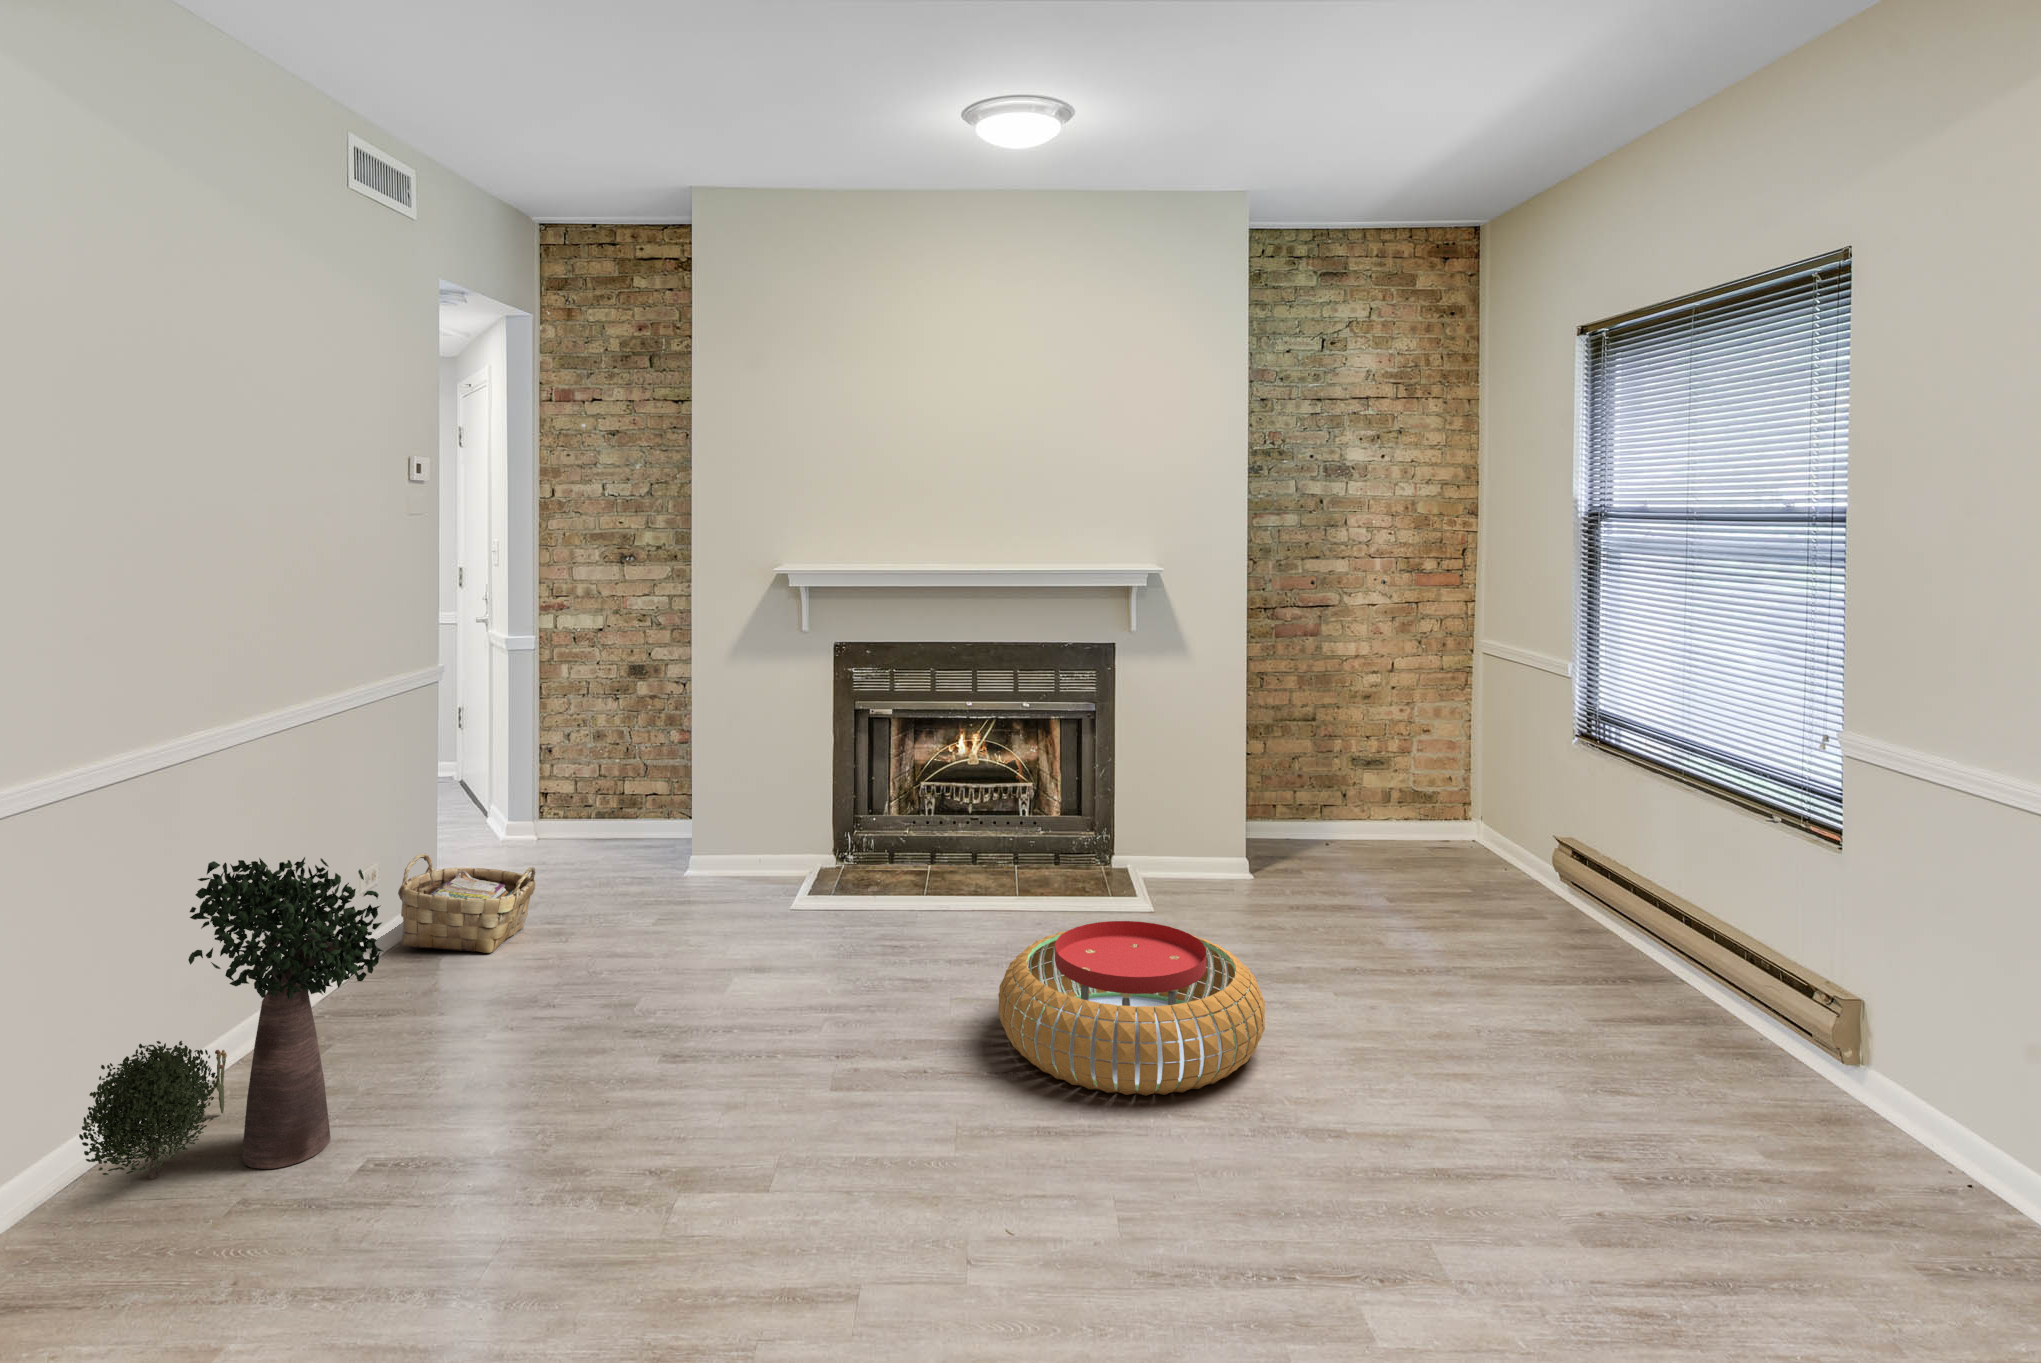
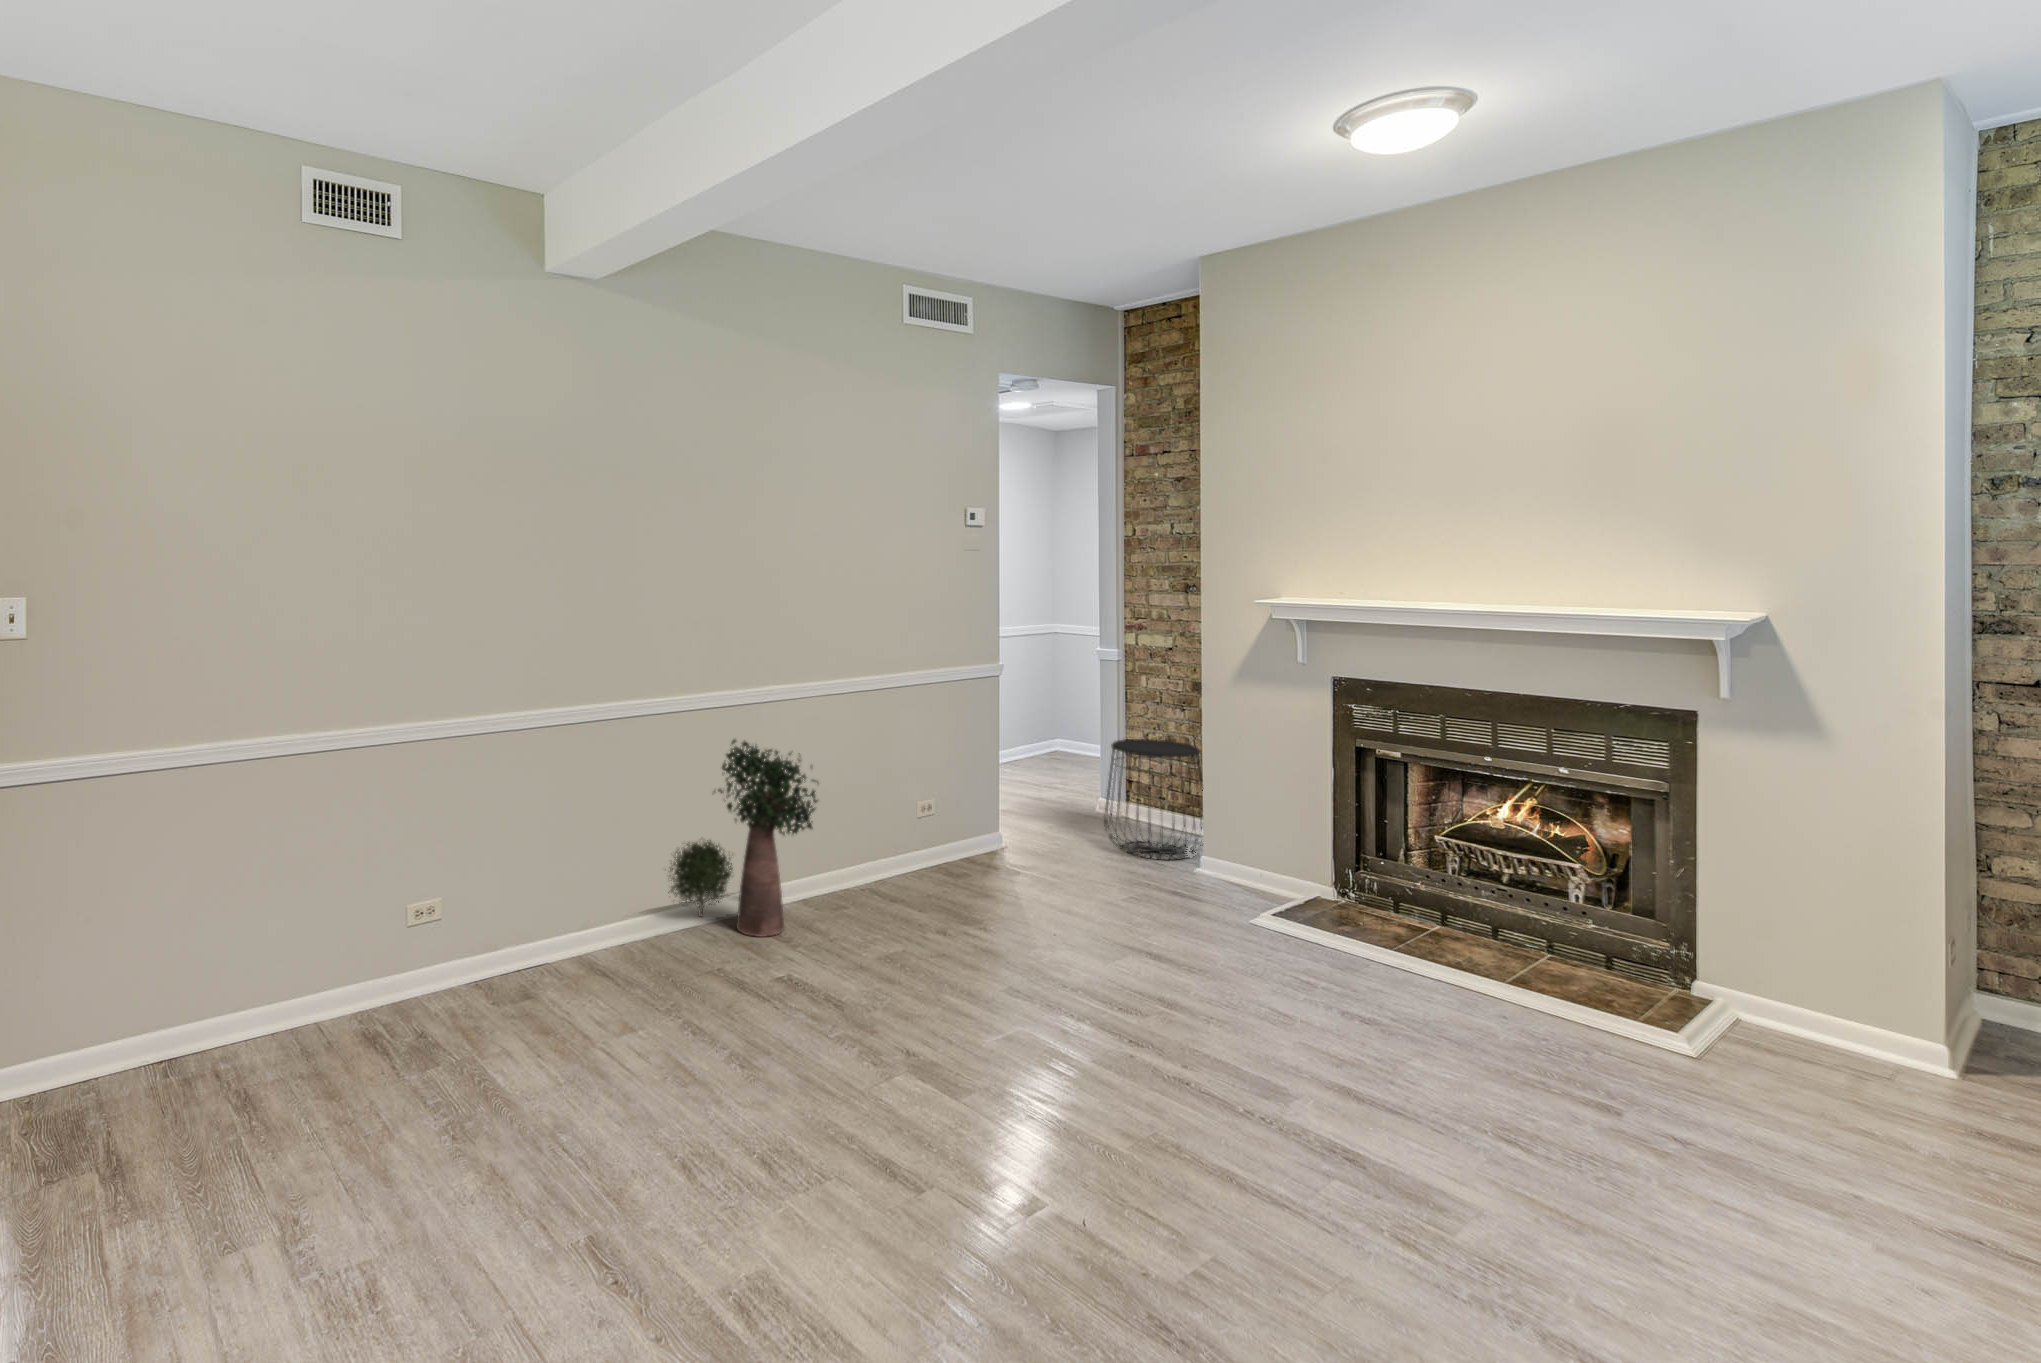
side table: none [564,737,682,878] -> present [1104,739,1204,860]
woven basket: present [398,853,536,953] -> none [941,790,1036,874]
pouf: present [998,921,1265,1096] -> none [1259,989,1620,1215]

